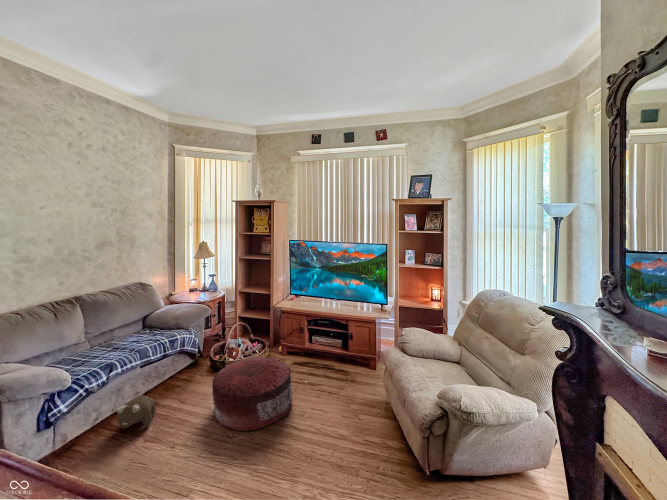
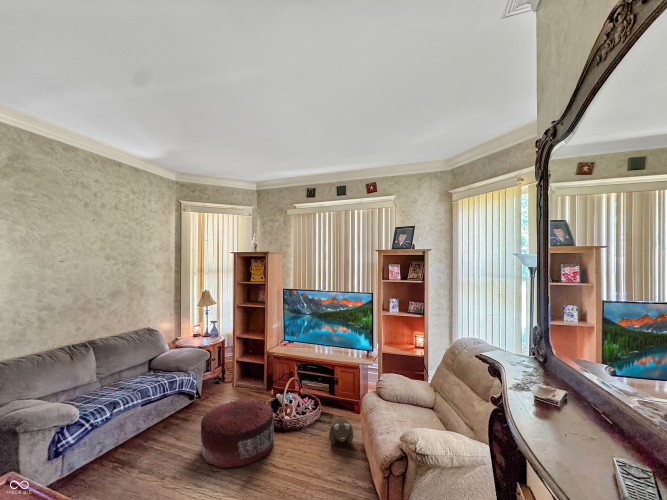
plush toy: present [116,395,156,429] -> present [329,417,353,445]

